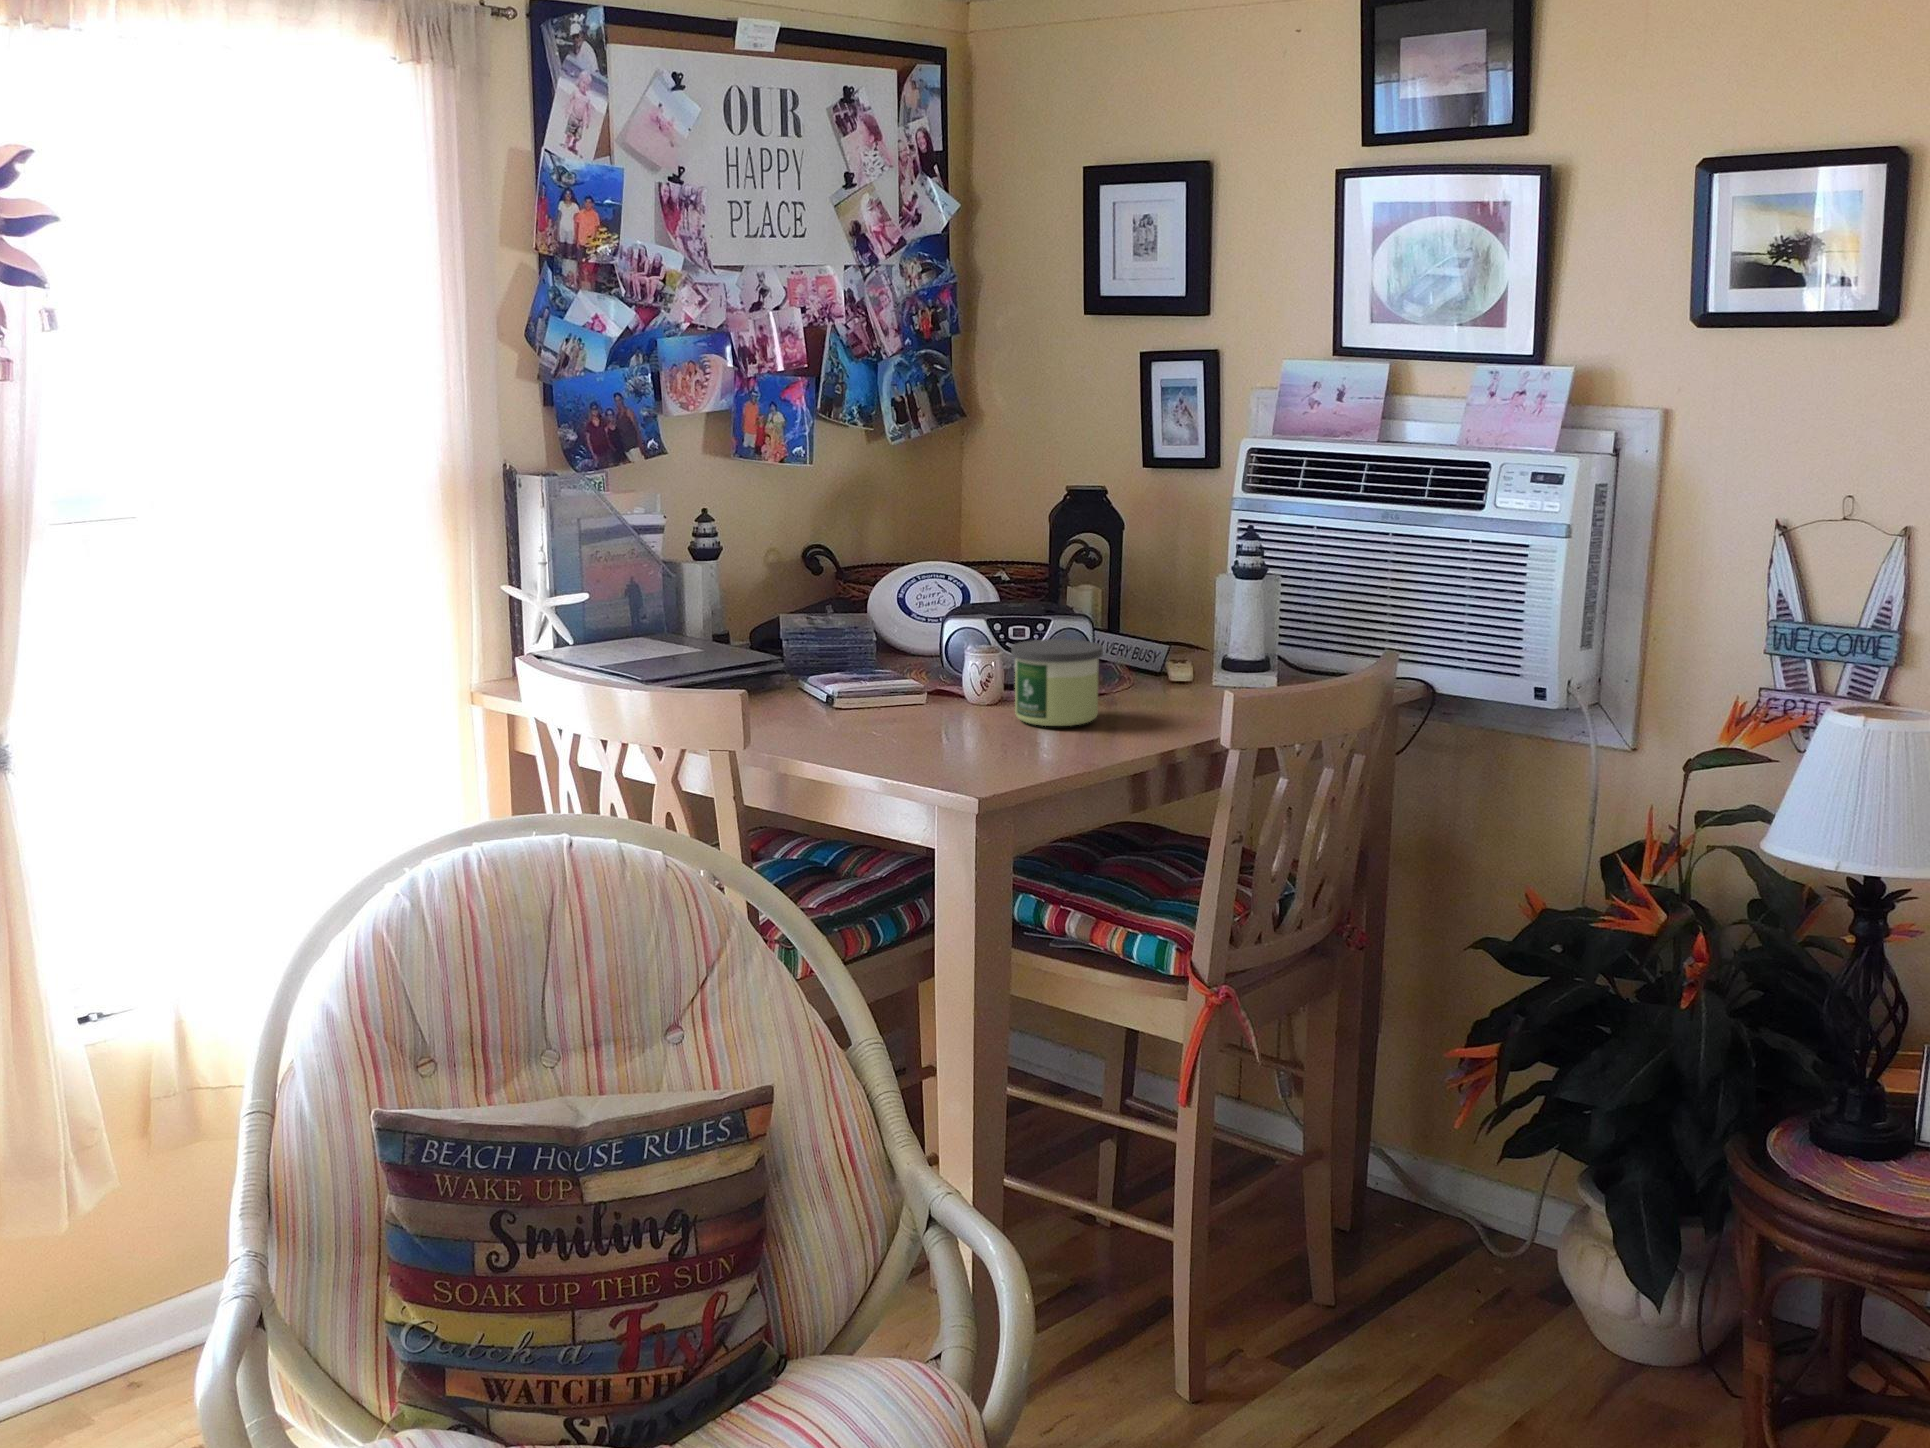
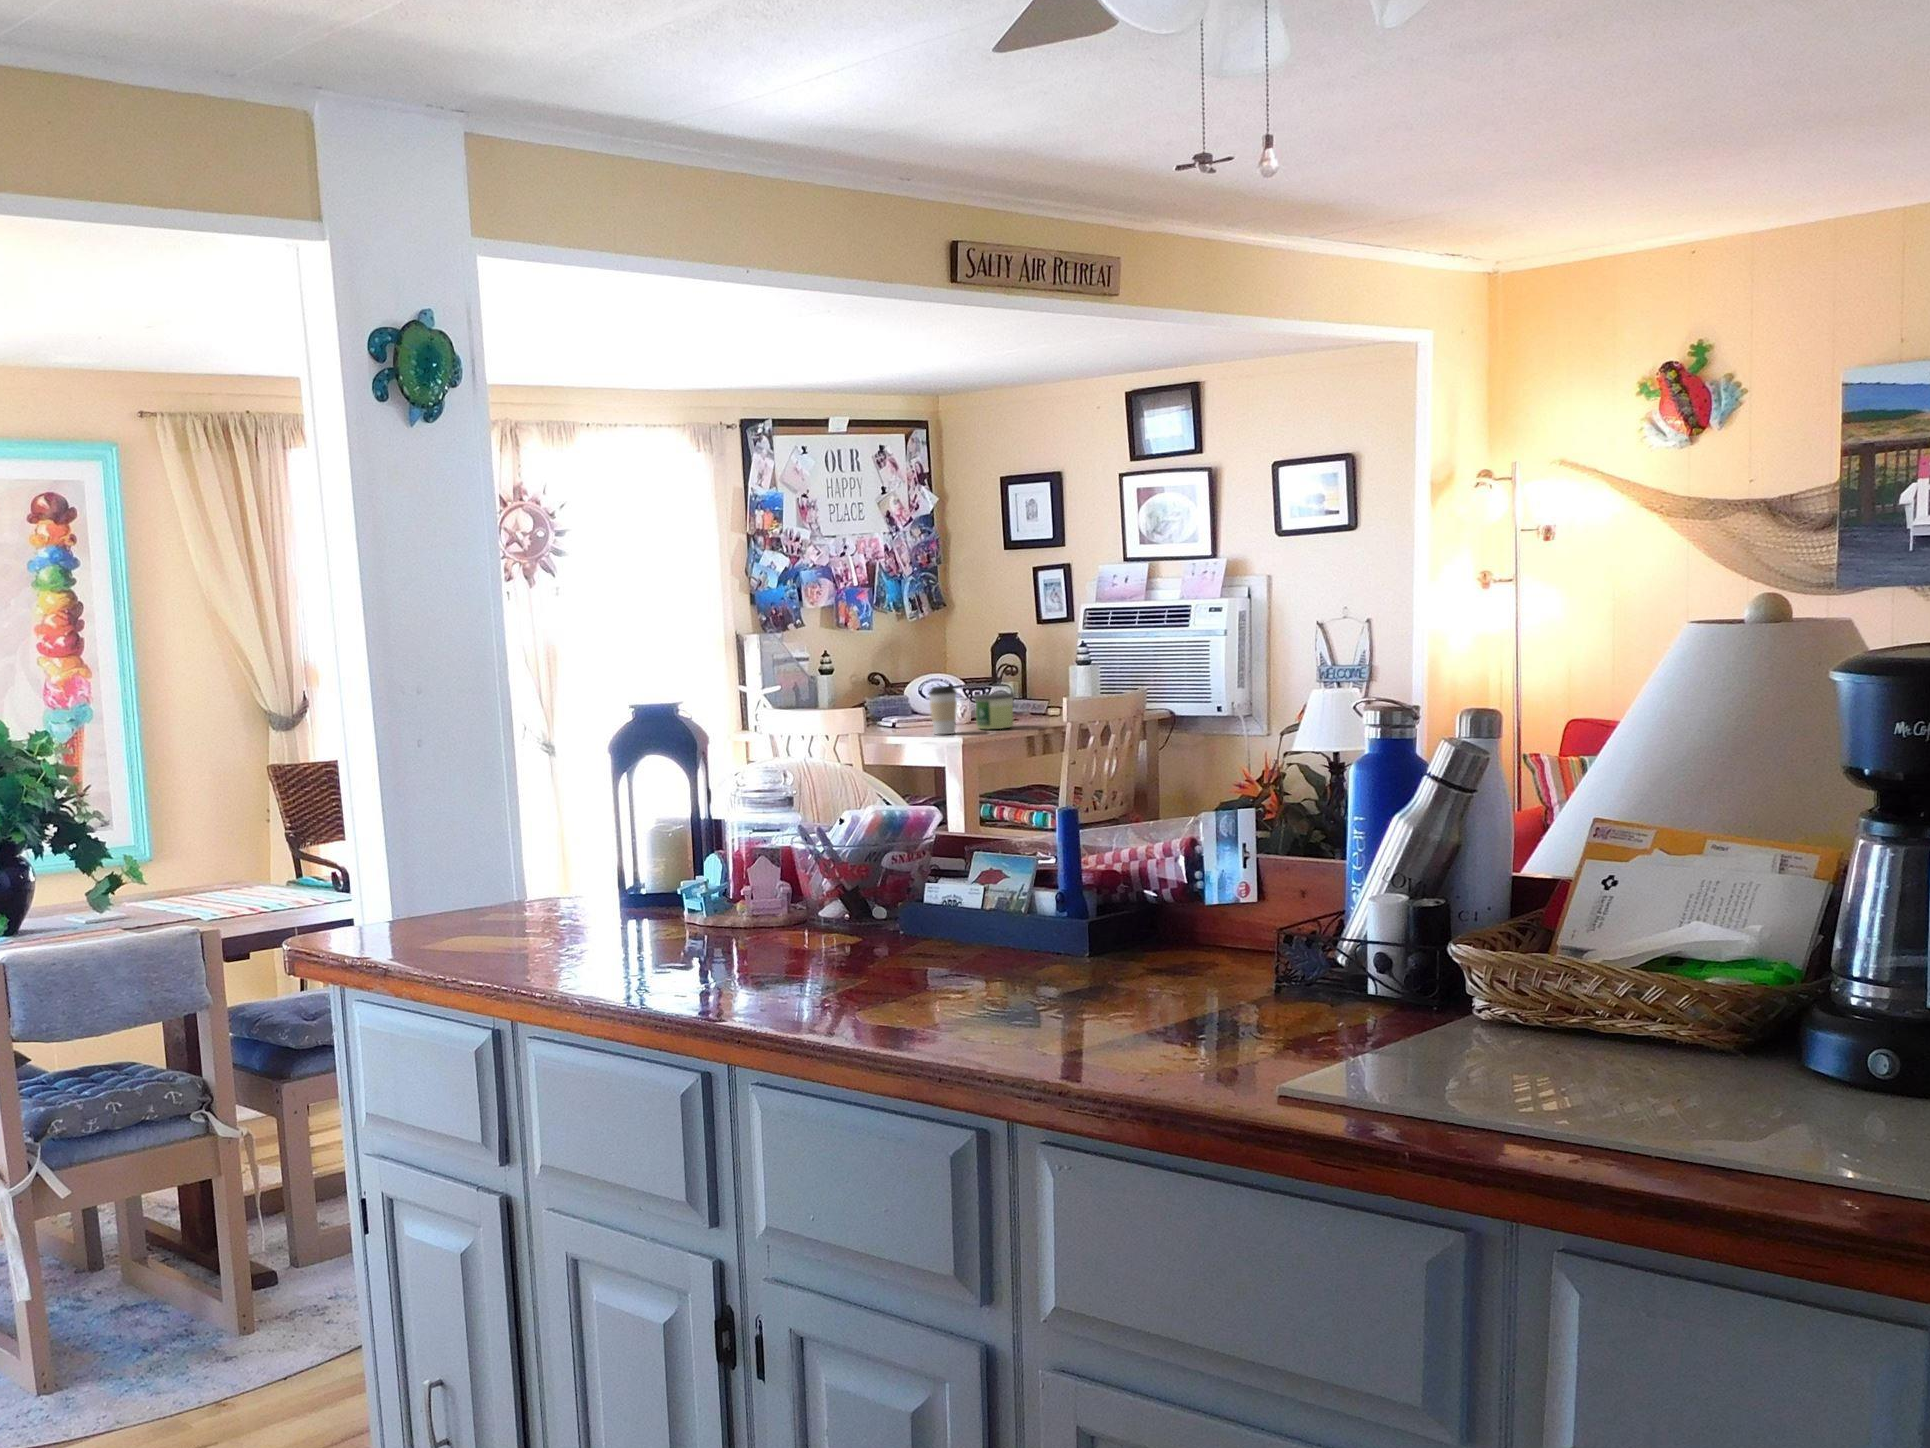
coffee cup: none [909,627,975,741] -> present [929,686,957,734]

